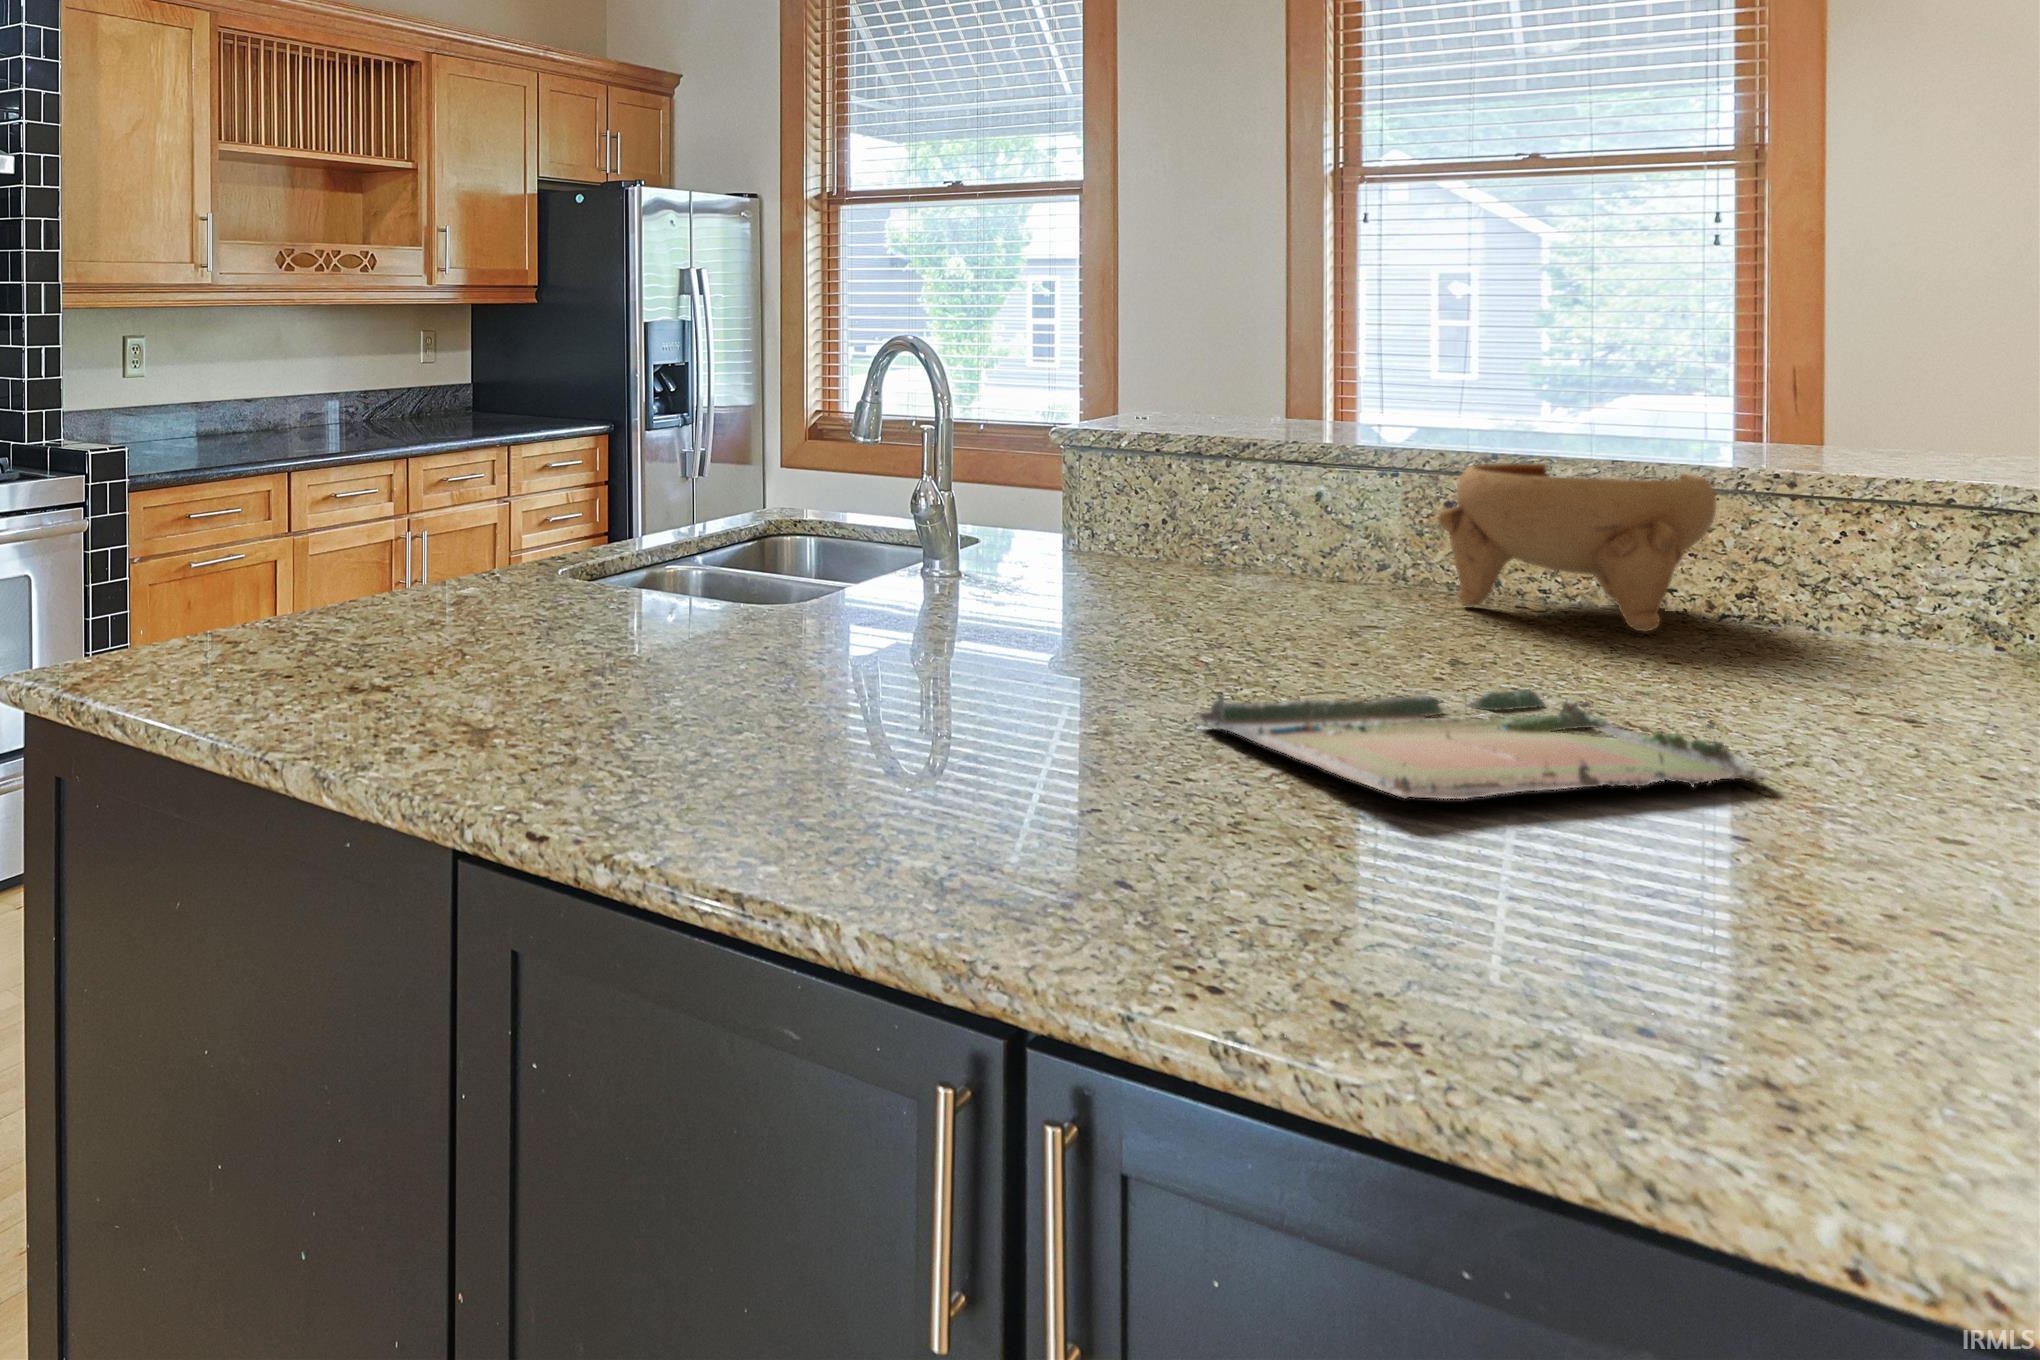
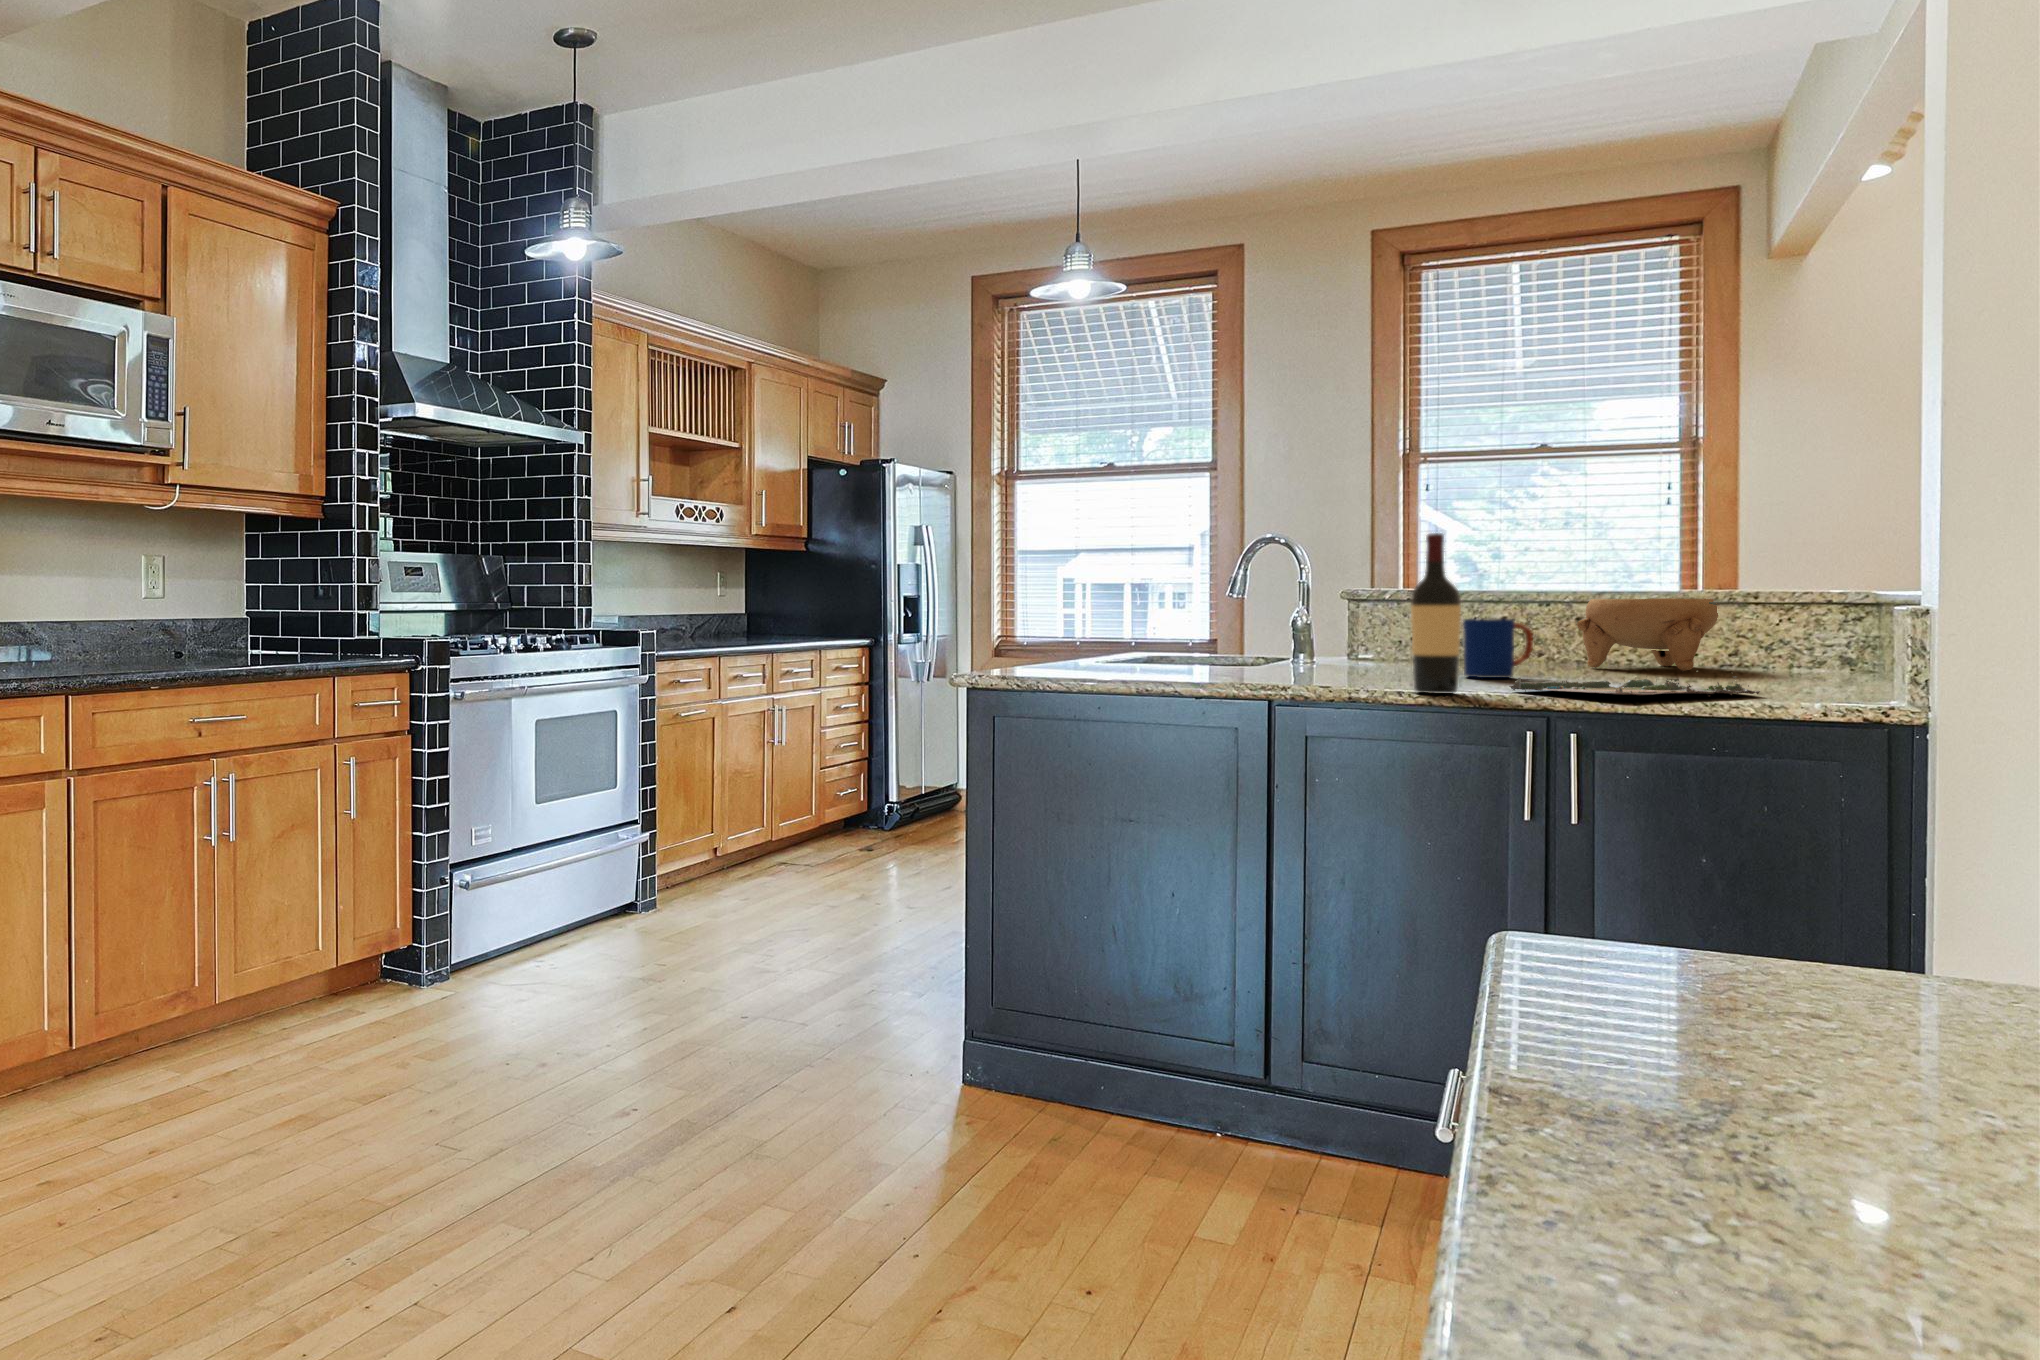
wine bottle: none [974,361,1077,739] -> present [1411,533,1461,694]
mug: none [1175,518,1314,653] -> present [1463,618,1533,678]

